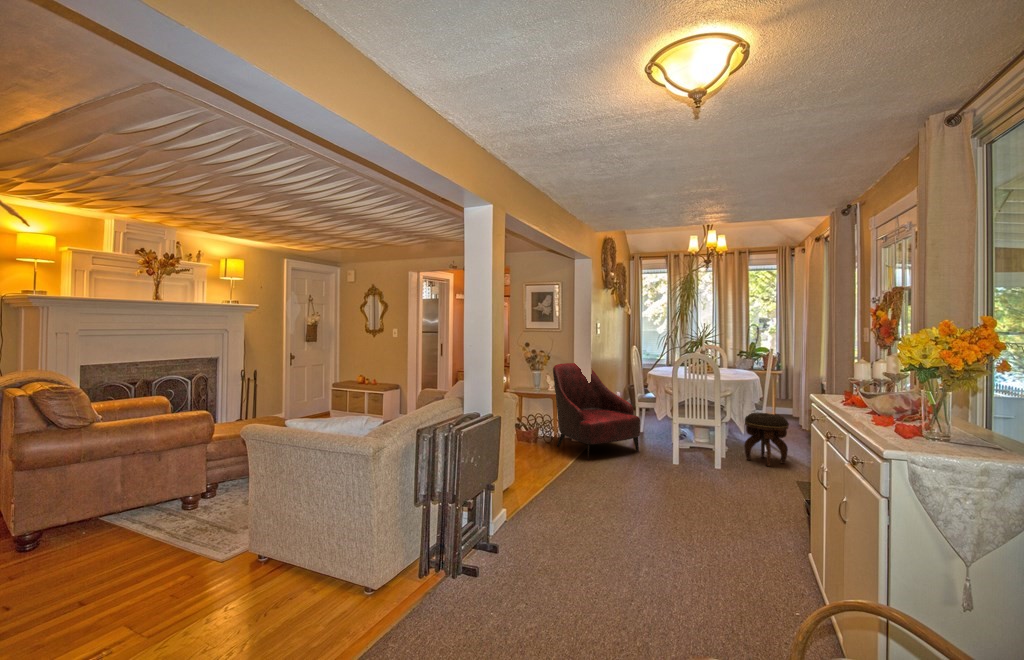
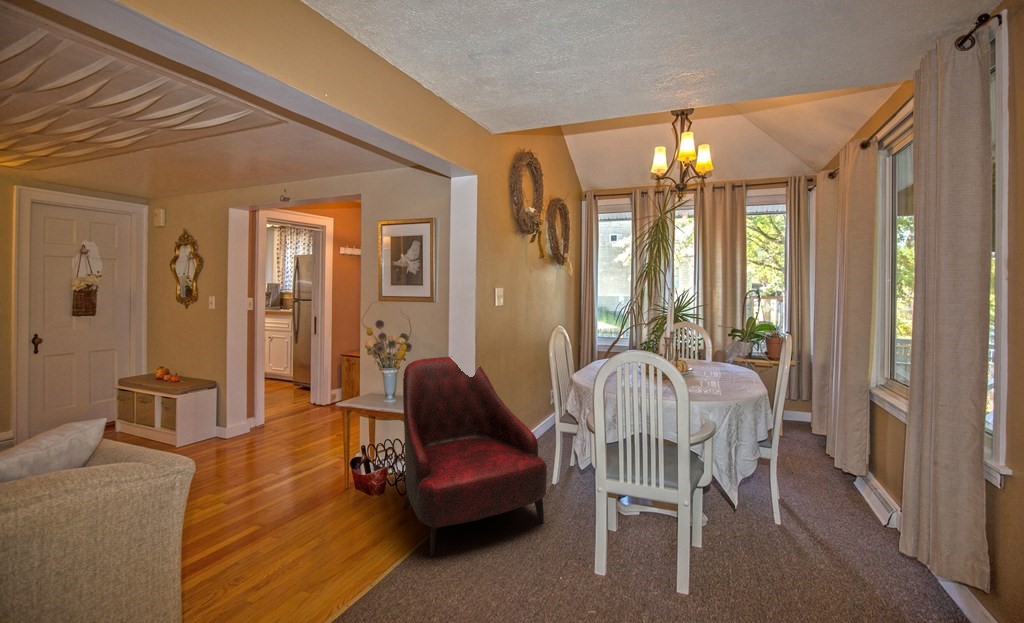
footstool: present [744,413,789,466] -> none [737,461,827,580]

